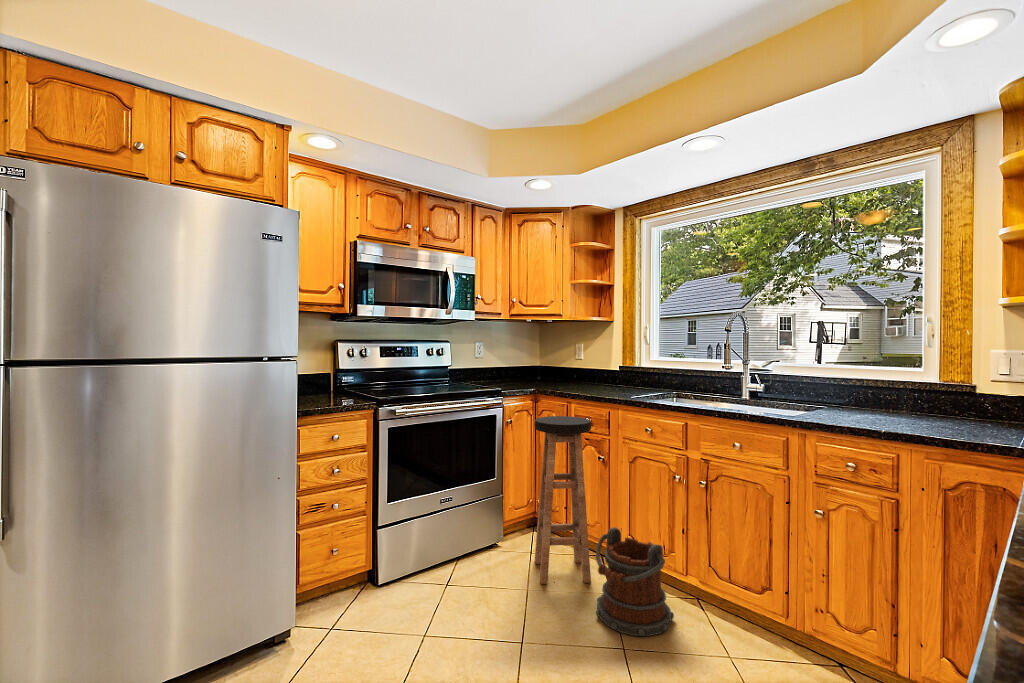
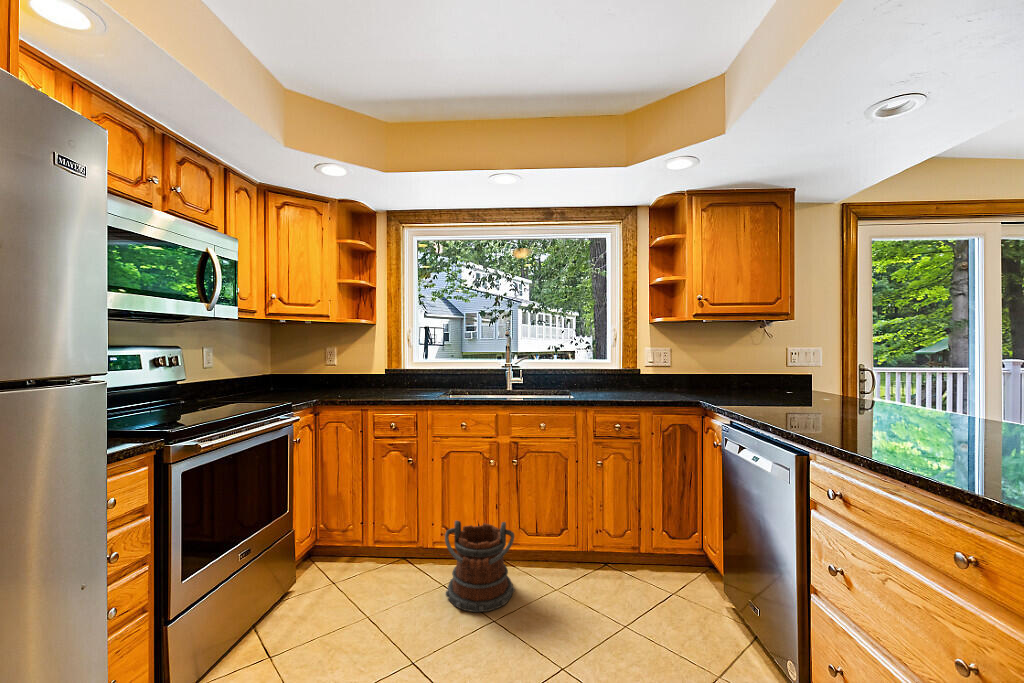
bar stool: present [534,416,591,584] -> none [348,424,421,607]

